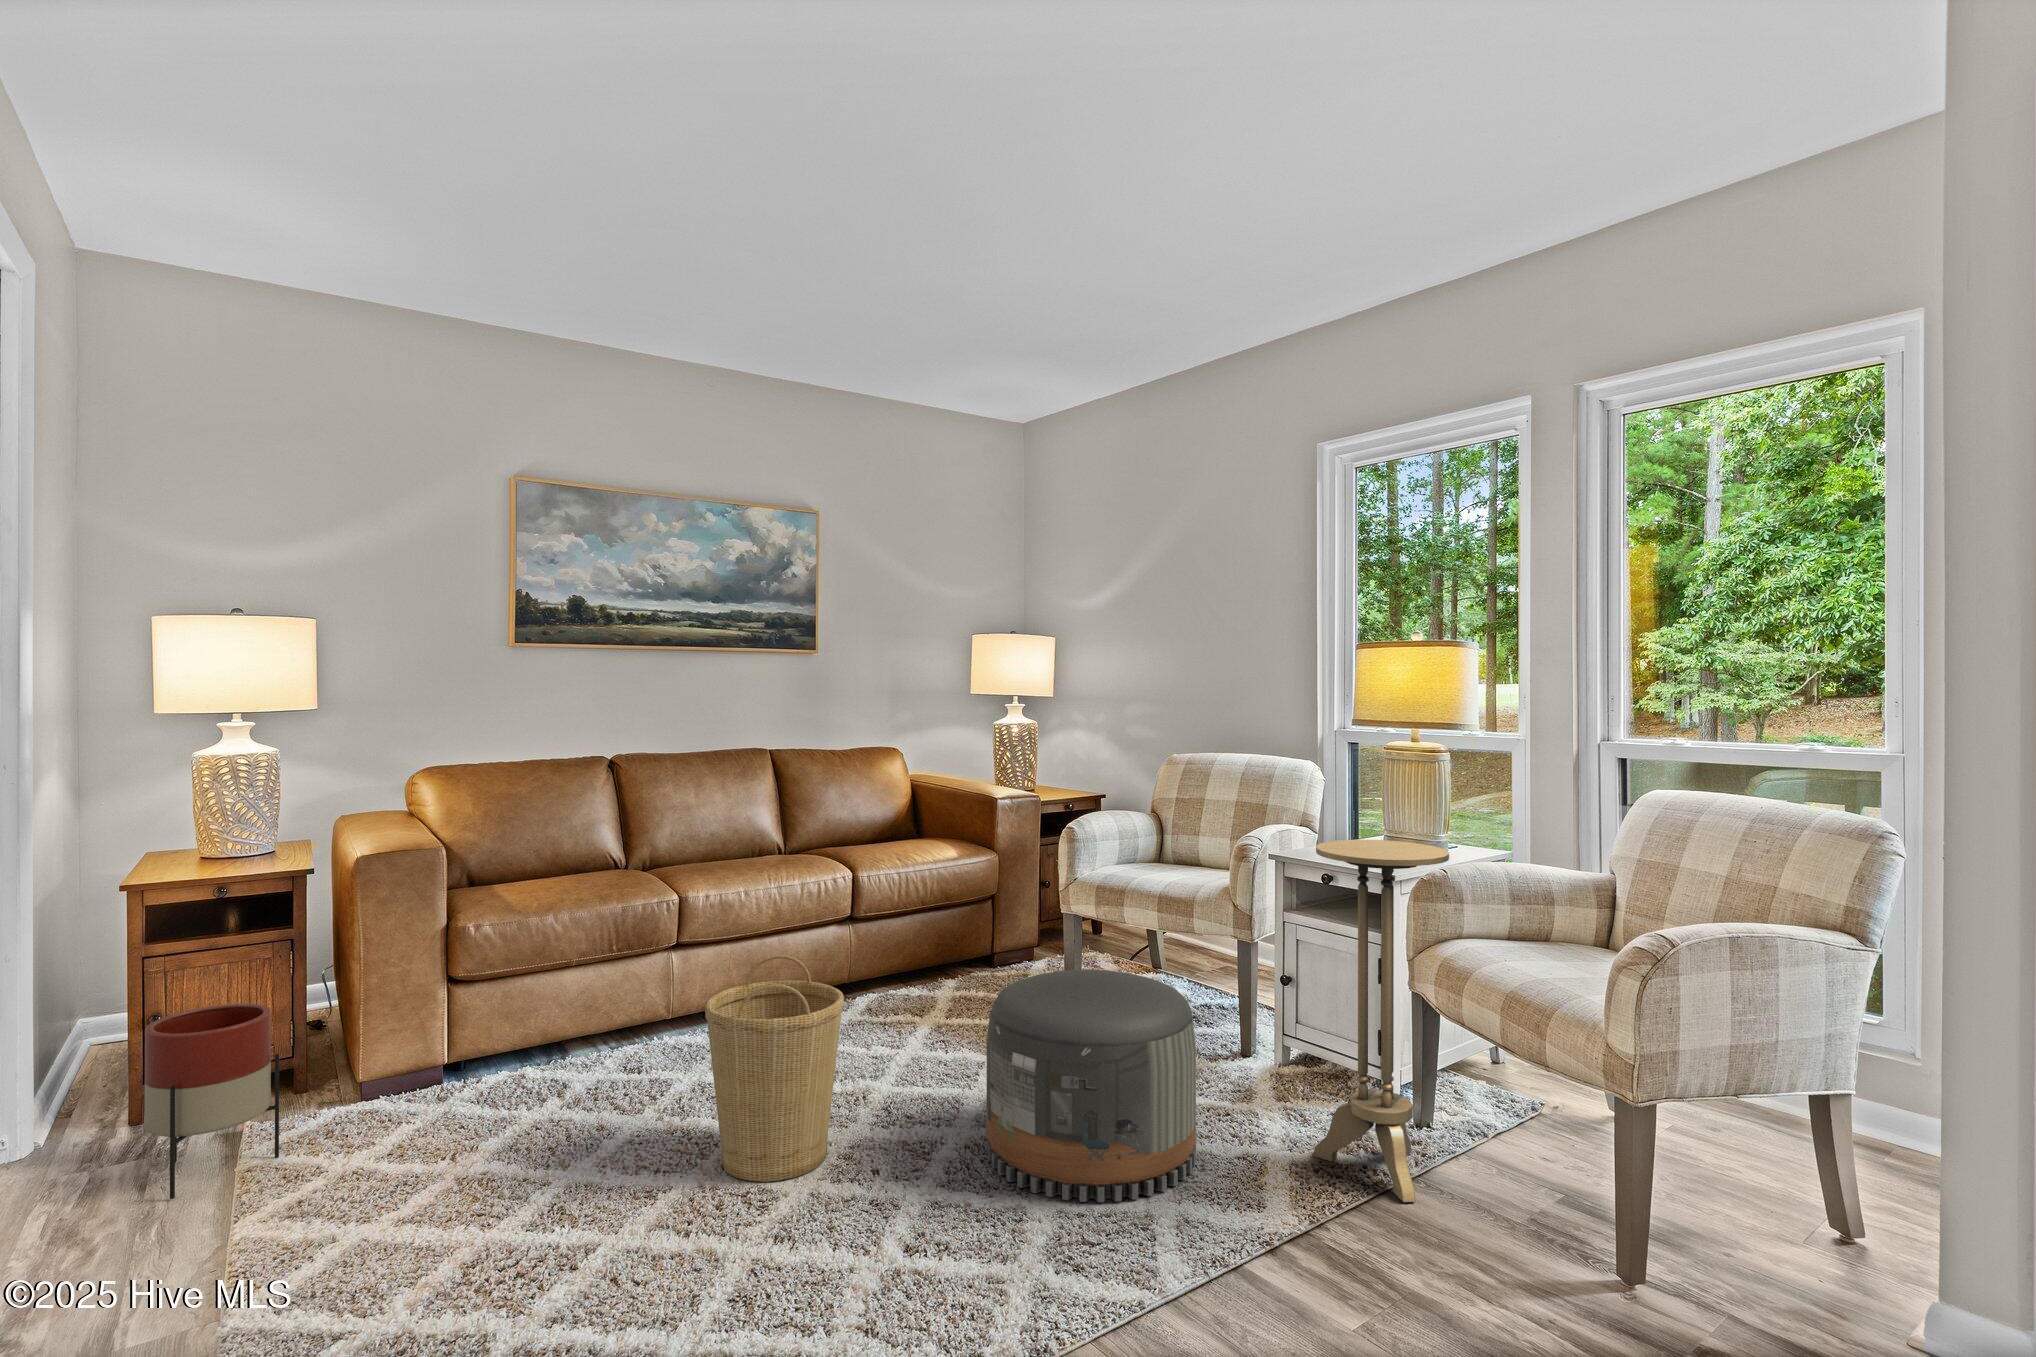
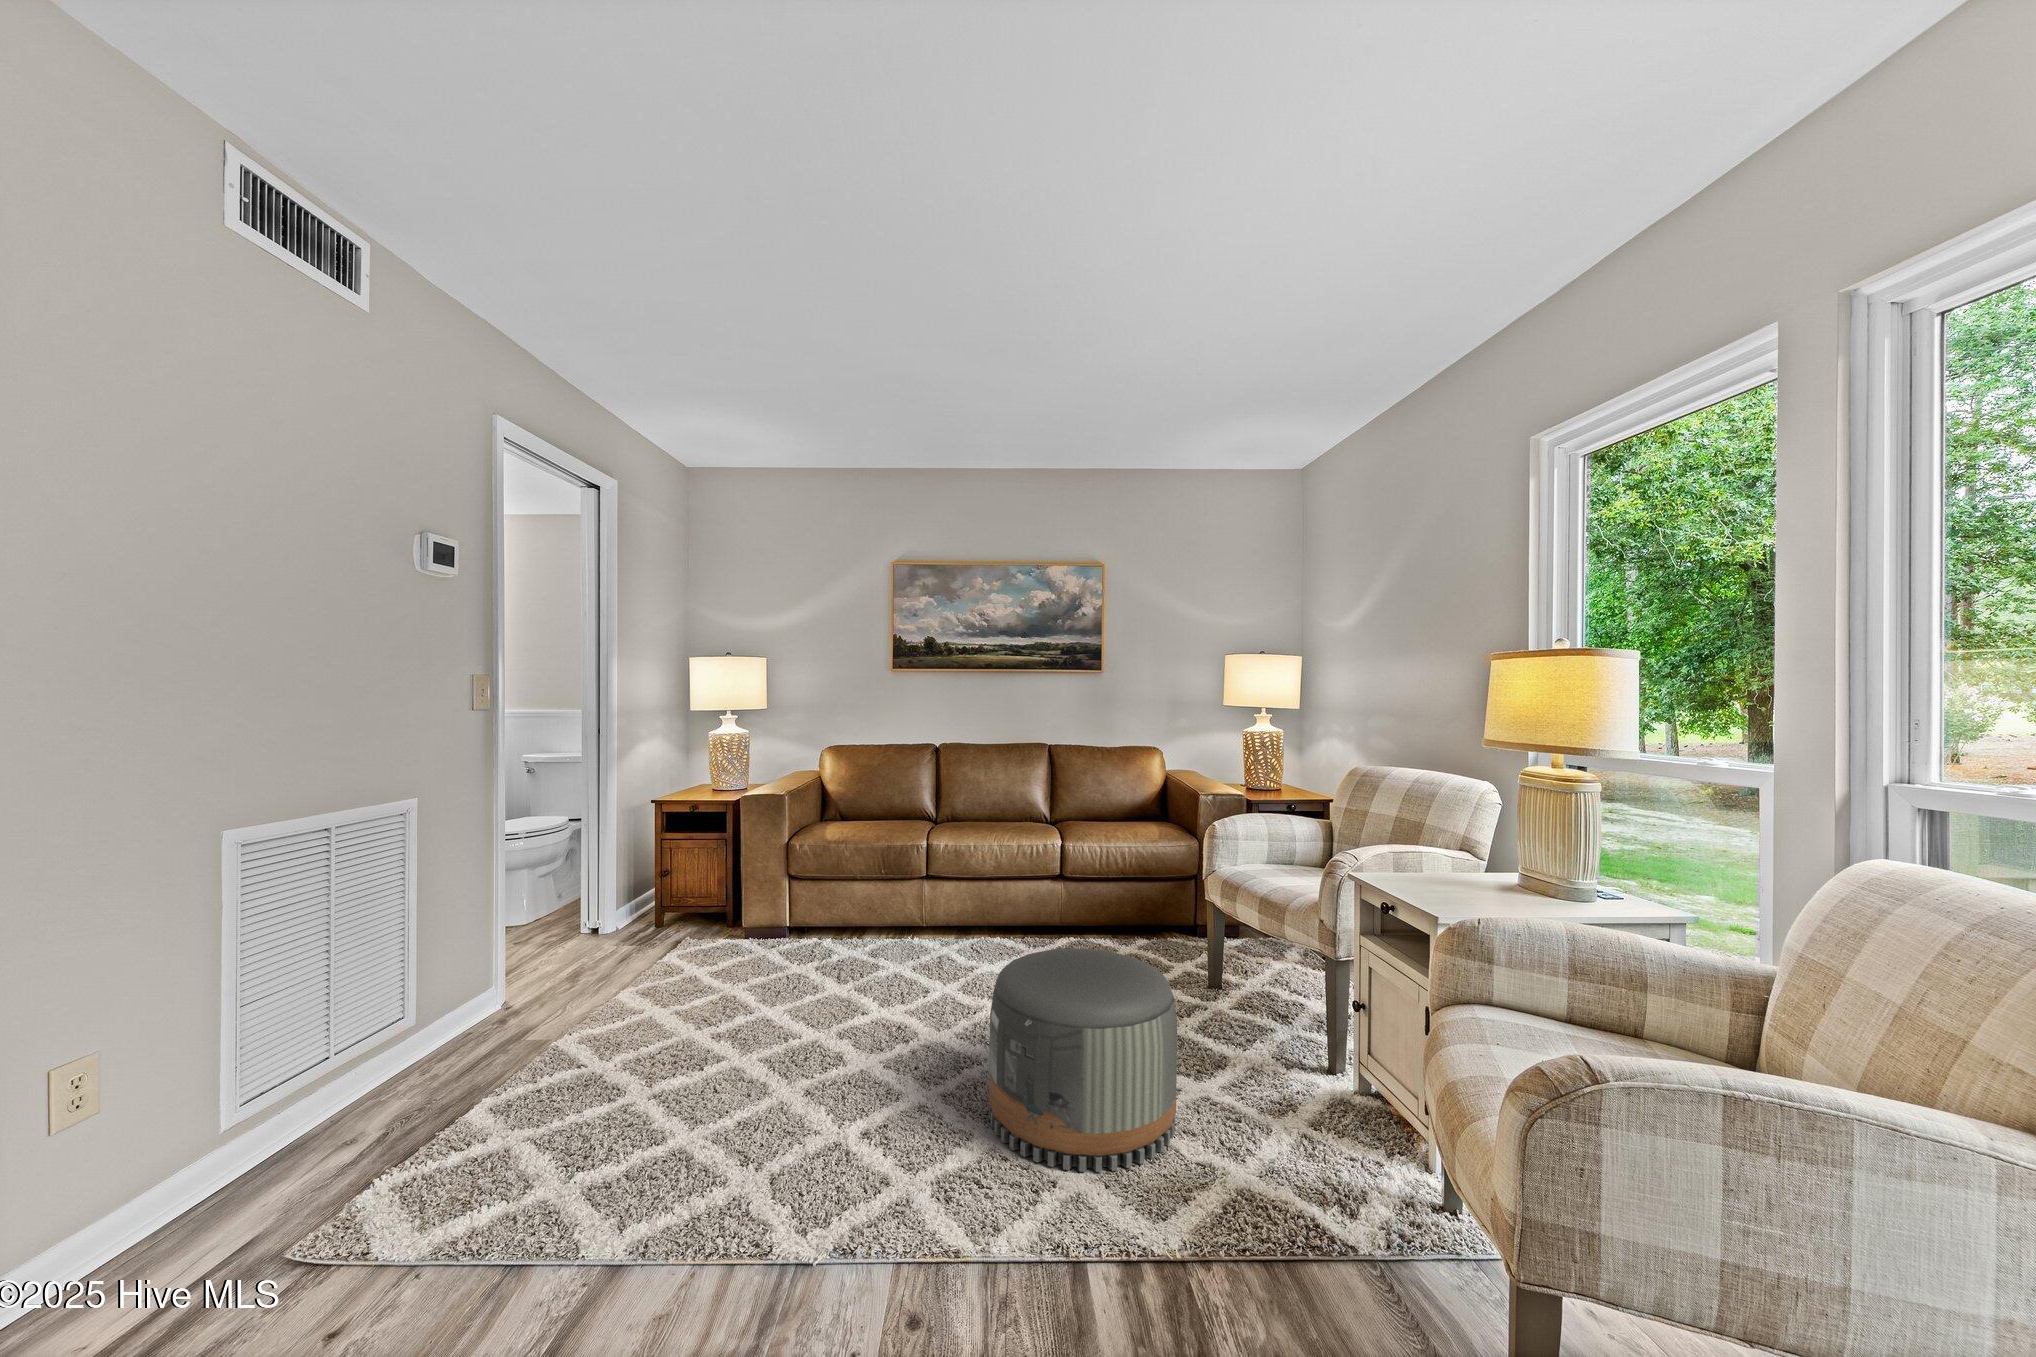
side table: present [1313,840,1449,1202] -> none [1267,867,1414,1280]
basket: present [705,955,844,1182] -> none [817,896,919,1065]
planter: present [144,1004,279,1199] -> none [583,874,650,980]

